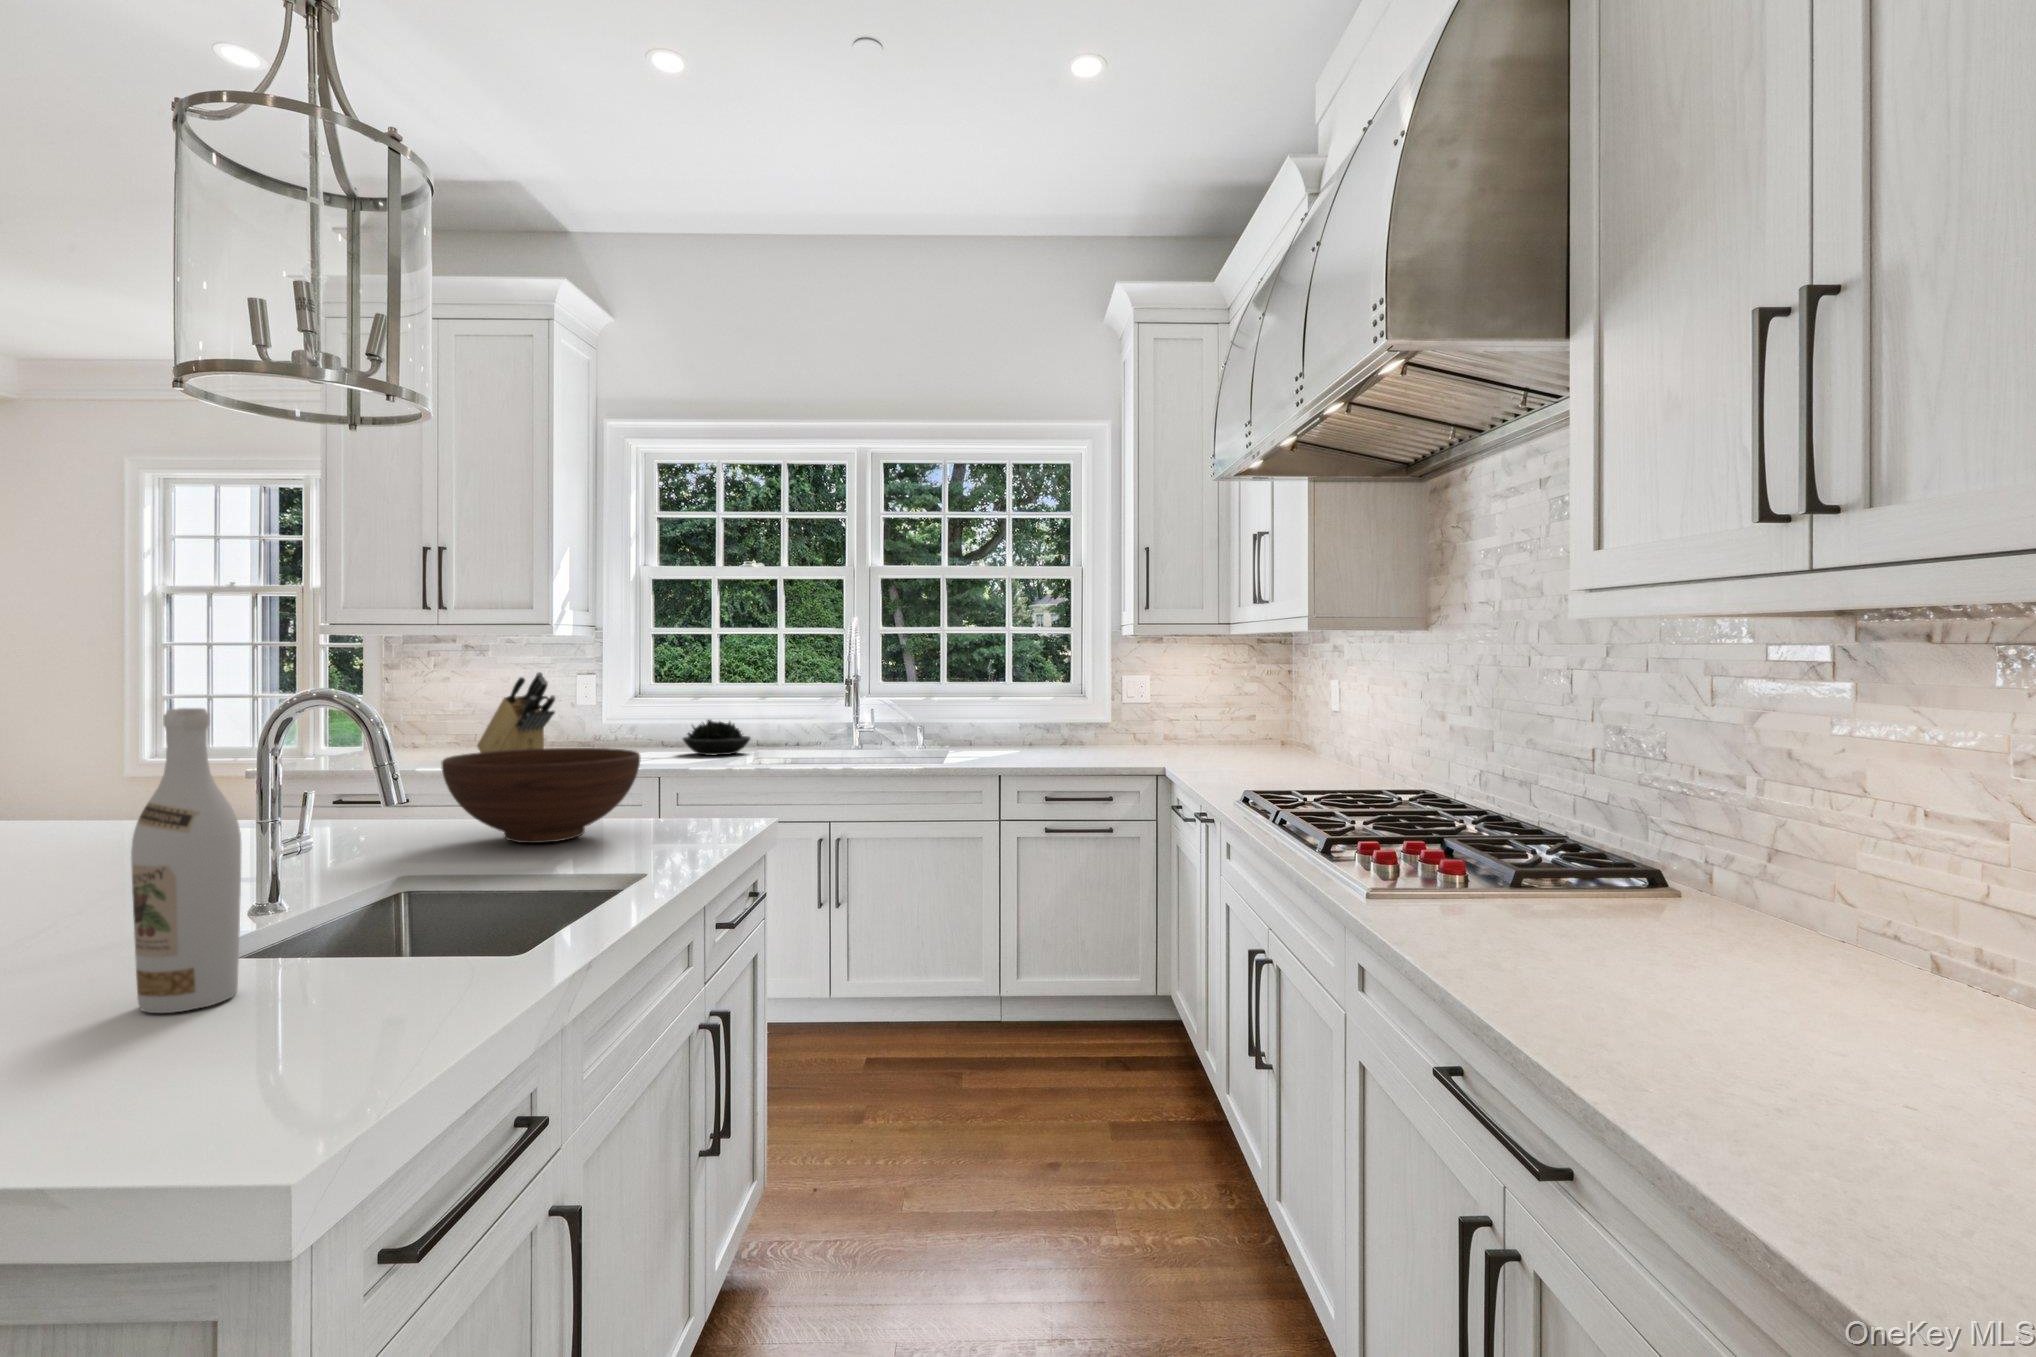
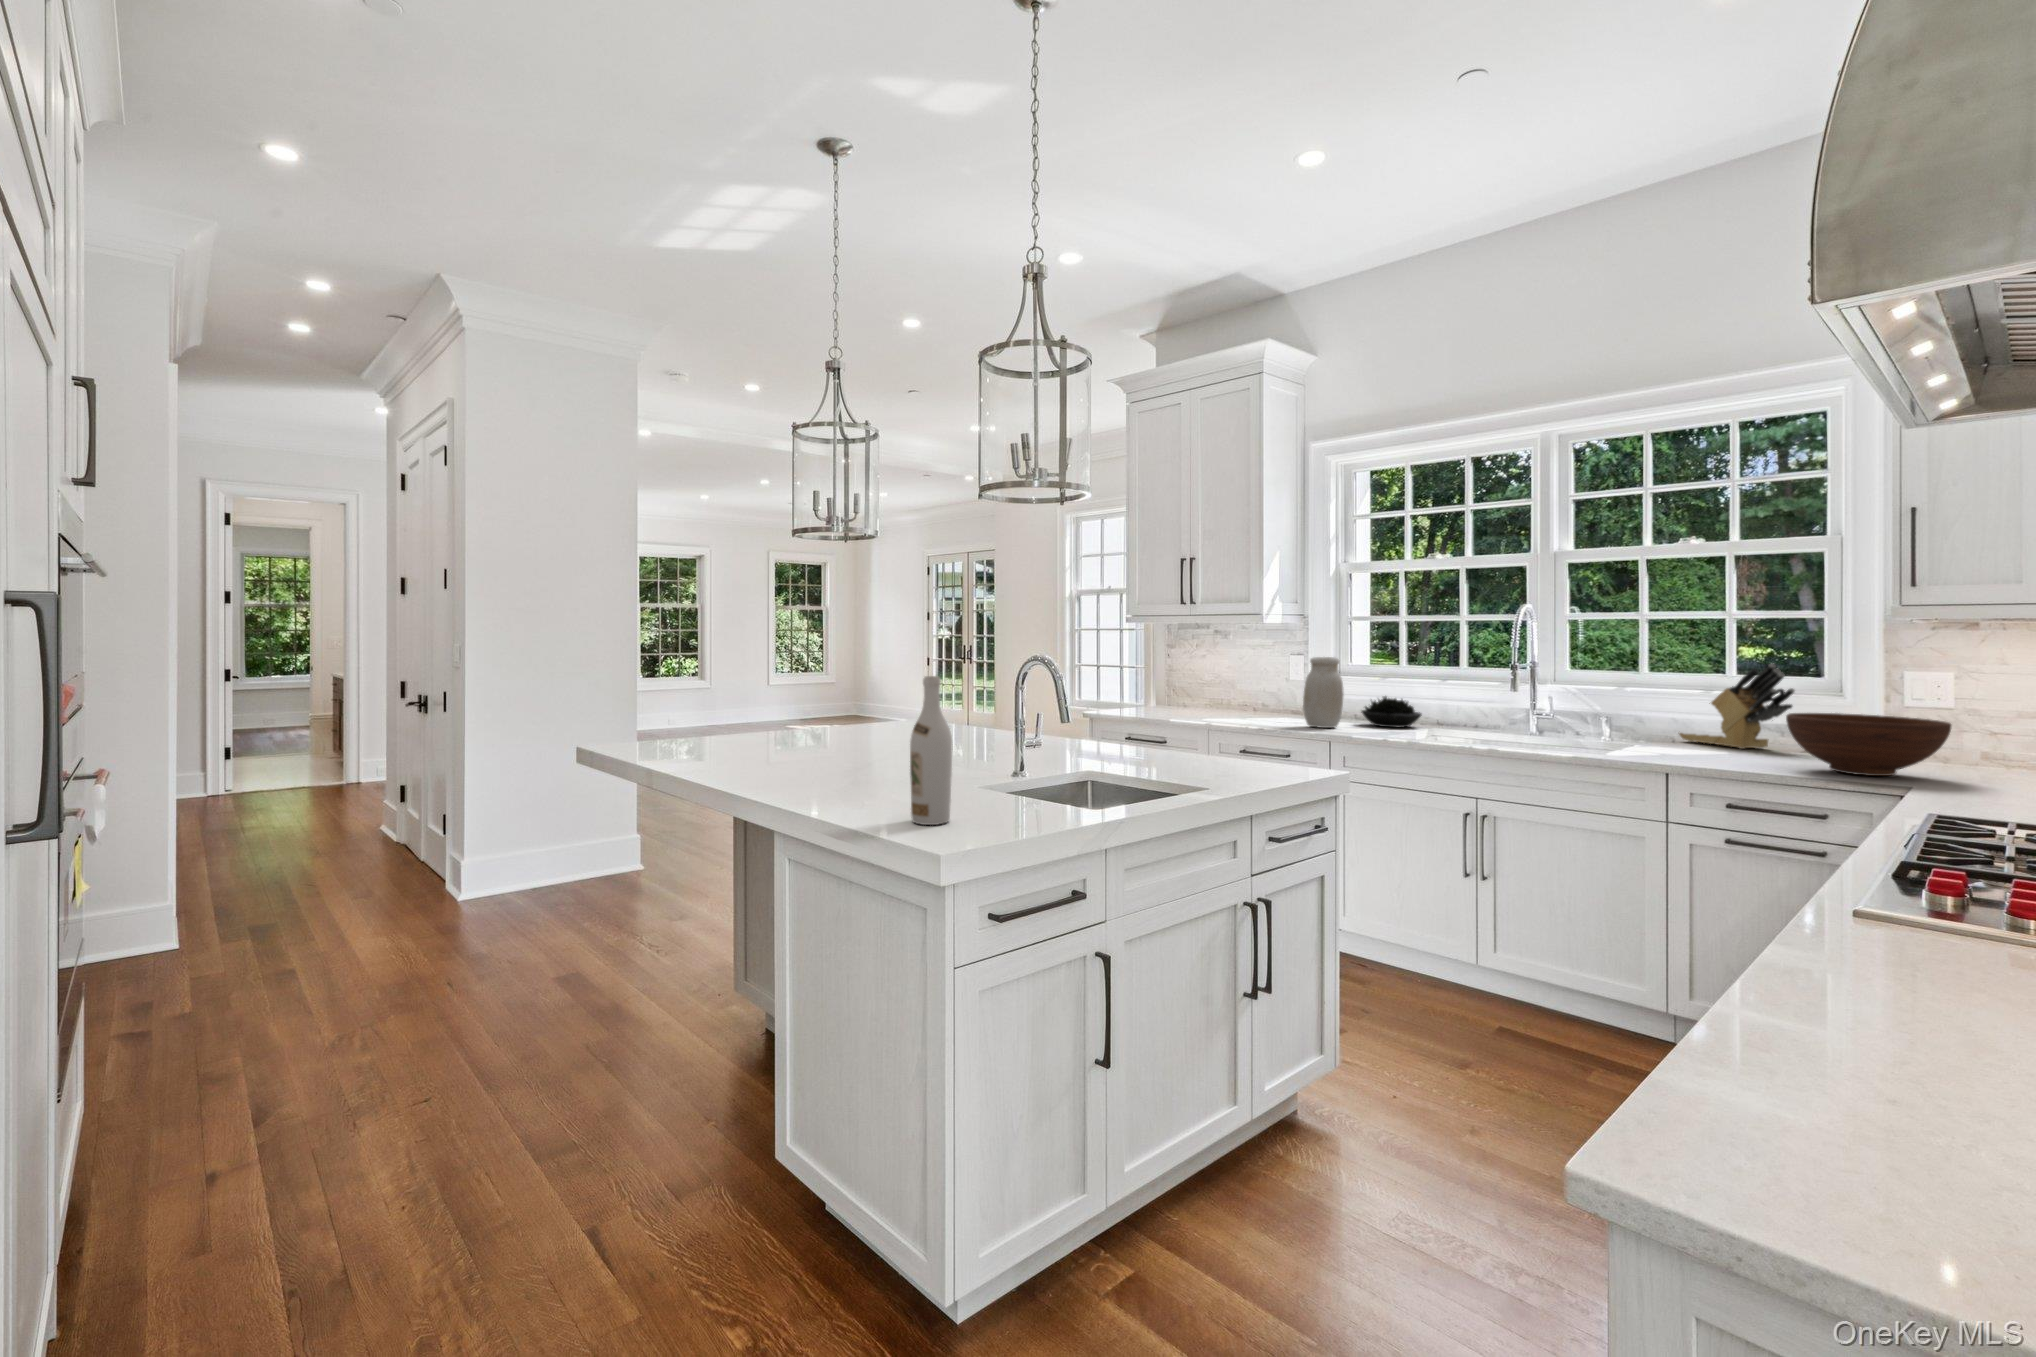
knife block: present [477,672,555,752] -> present [1680,664,1795,749]
jar: none [620,675,670,762] -> present [1303,657,1343,728]
fruit bowl: present [442,748,640,843] -> present [1786,713,1951,776]

